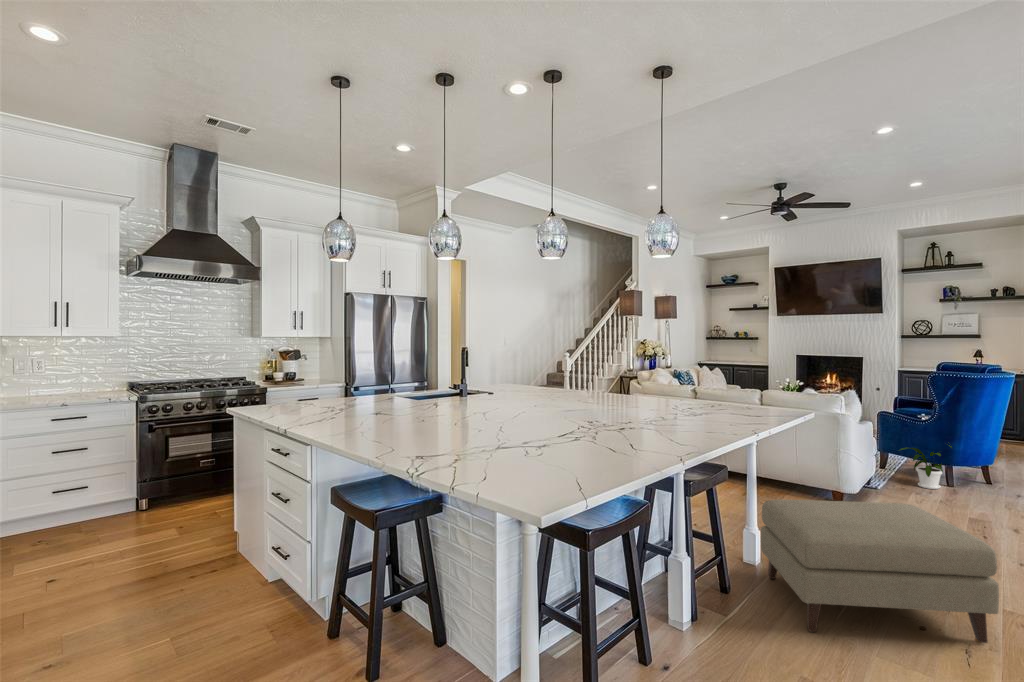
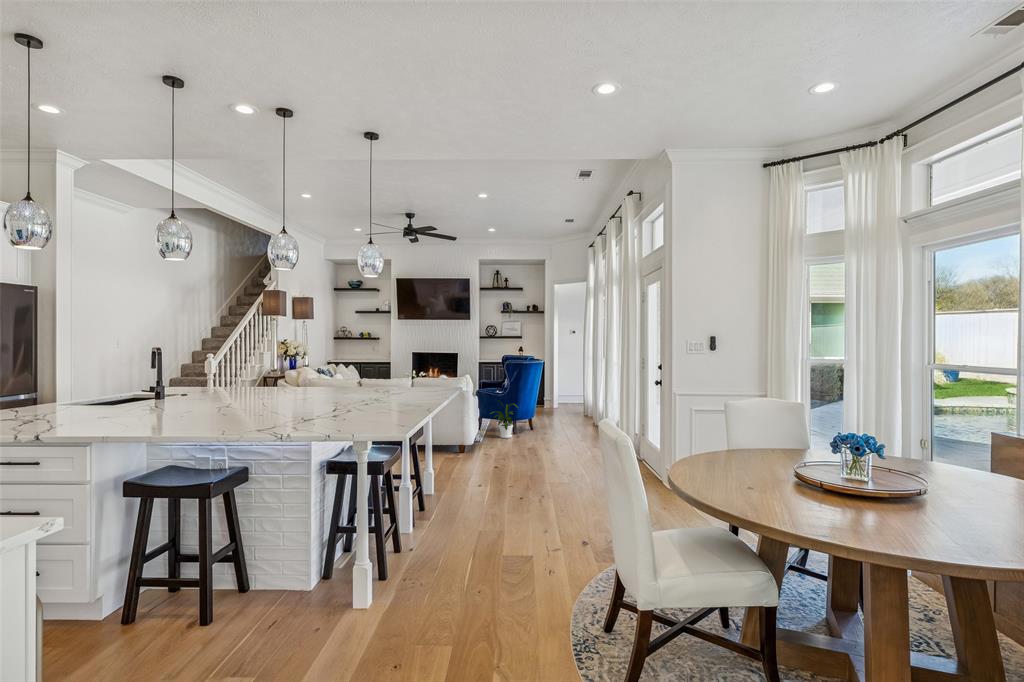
ottoman: present [761,500,999,643] -> none [428,440,565,538]

